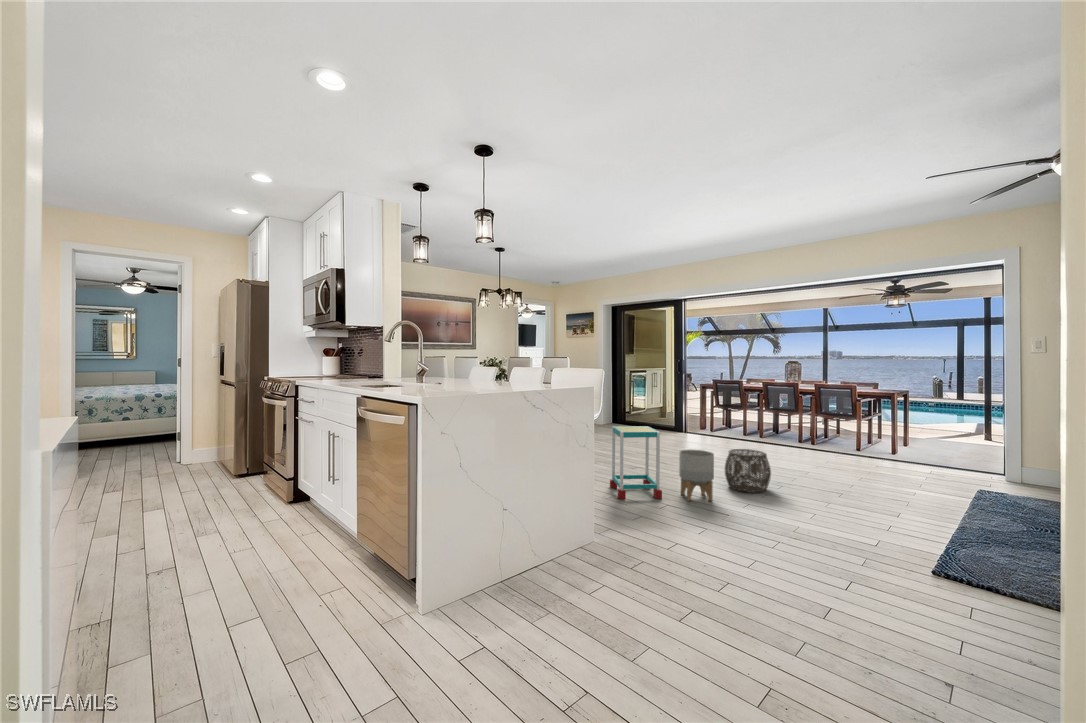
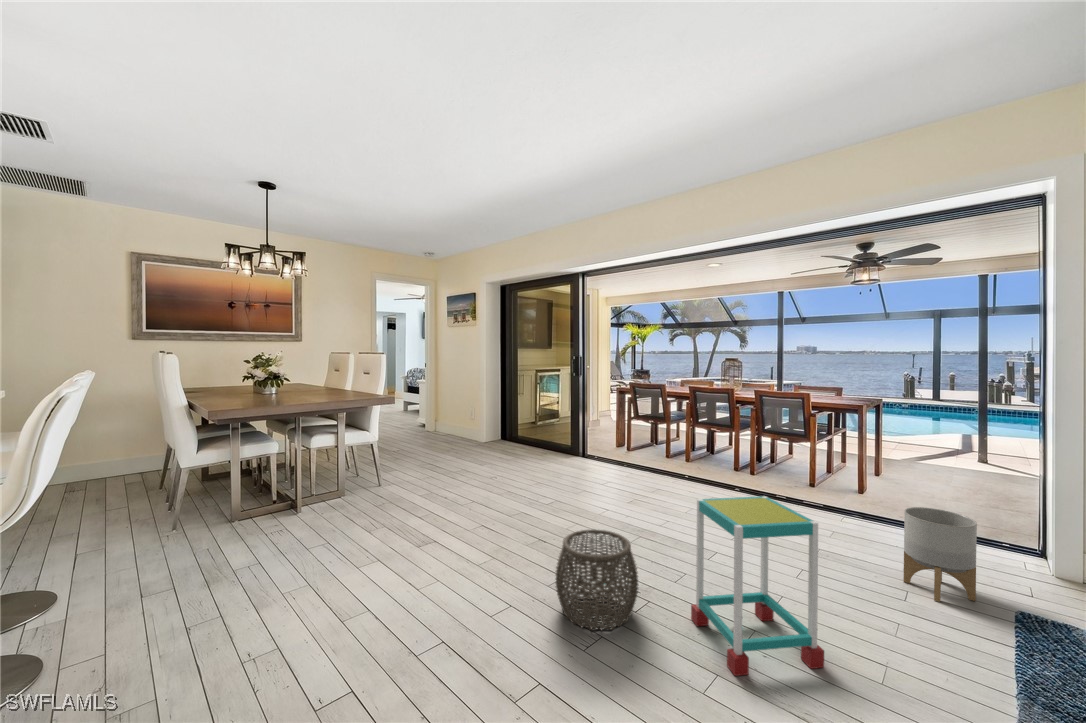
side table: present [610,426,662,499] -> present [691,496,824,676]
planter: present [679,449,714,501] -> present [903,507,977,602]

